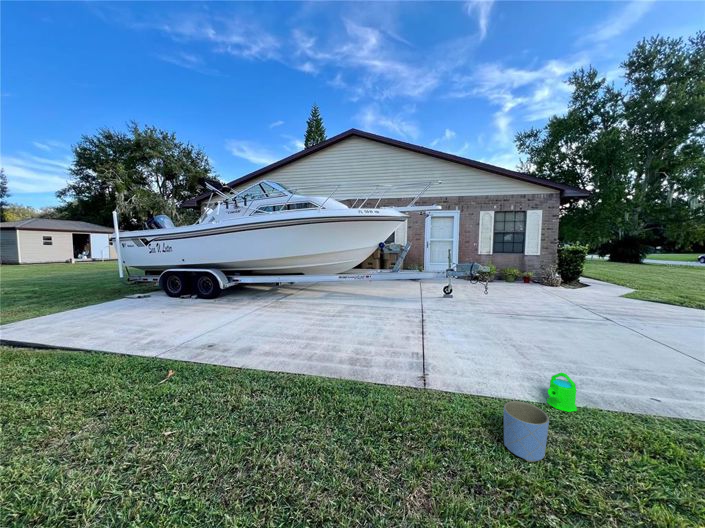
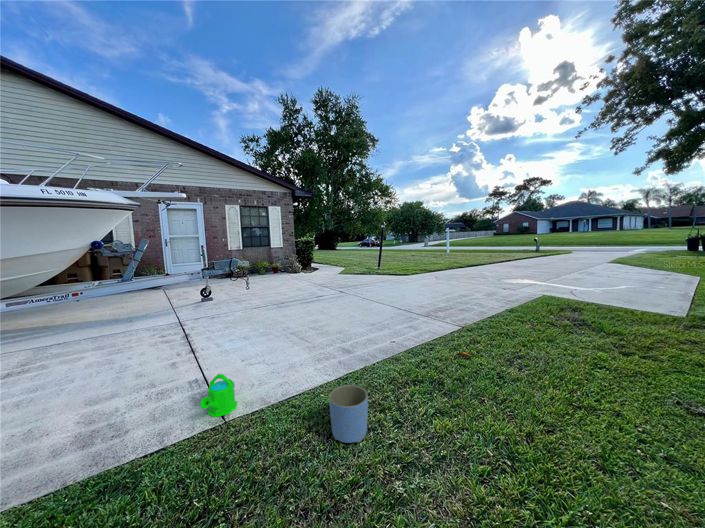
watering can: present [547,372,577,412] -> present [201,374,237,417]

